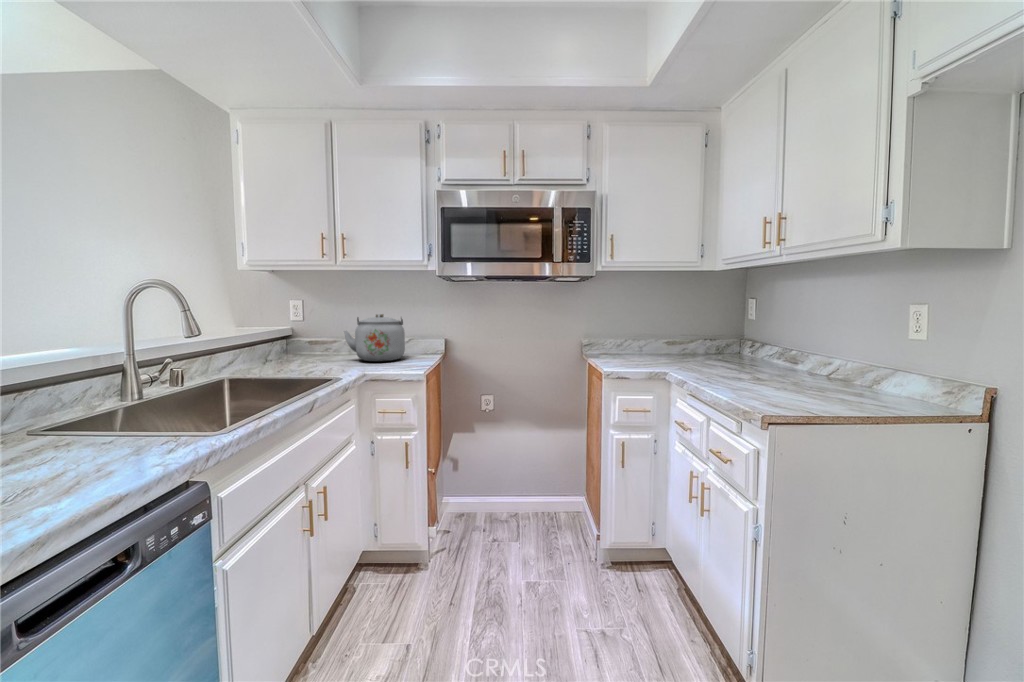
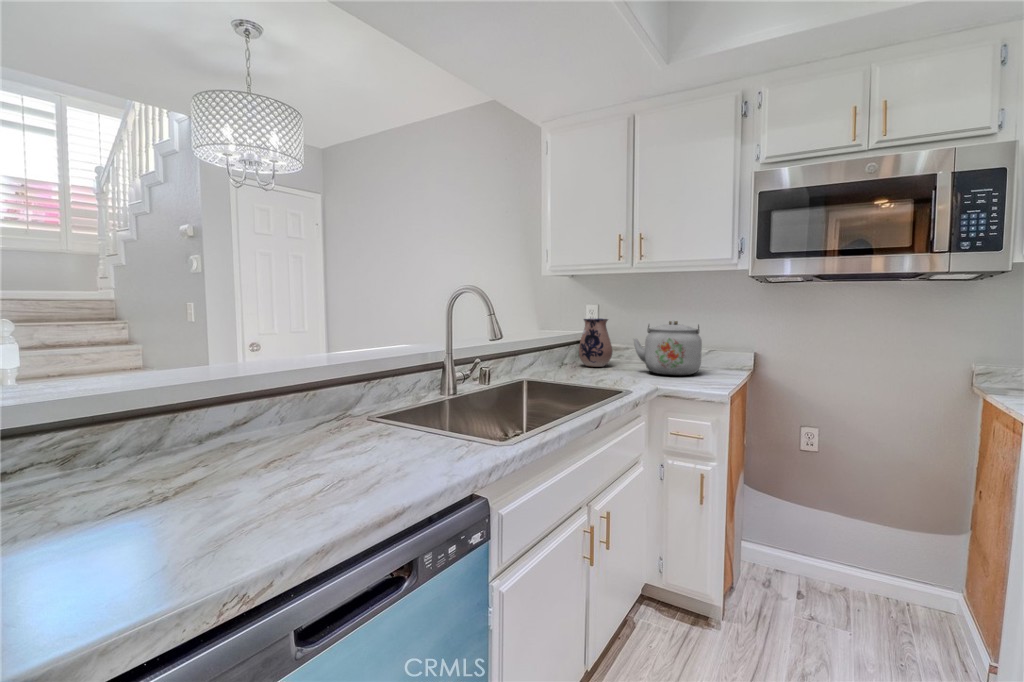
ceramic pitcher: none [291,314,326,359] -> present [579,319,612,367]

